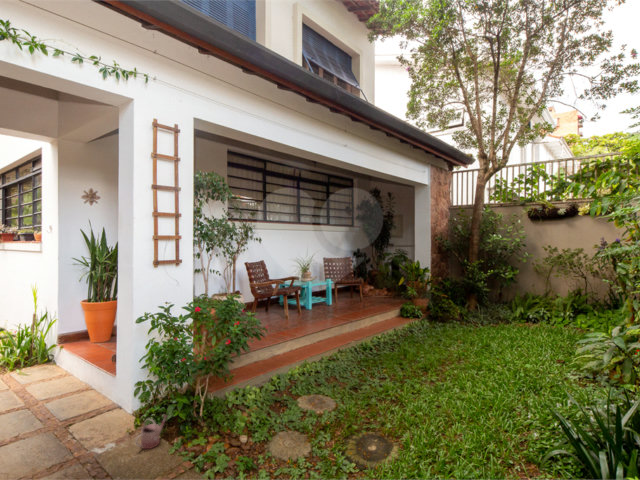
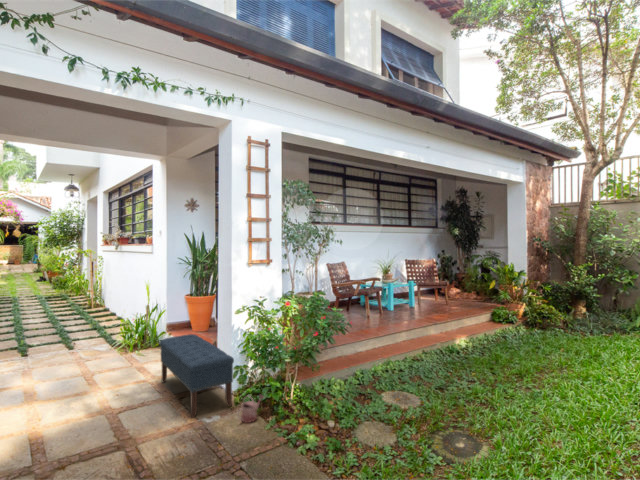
bench: none [42,348,133,450] -> present [160,334,234,417]

